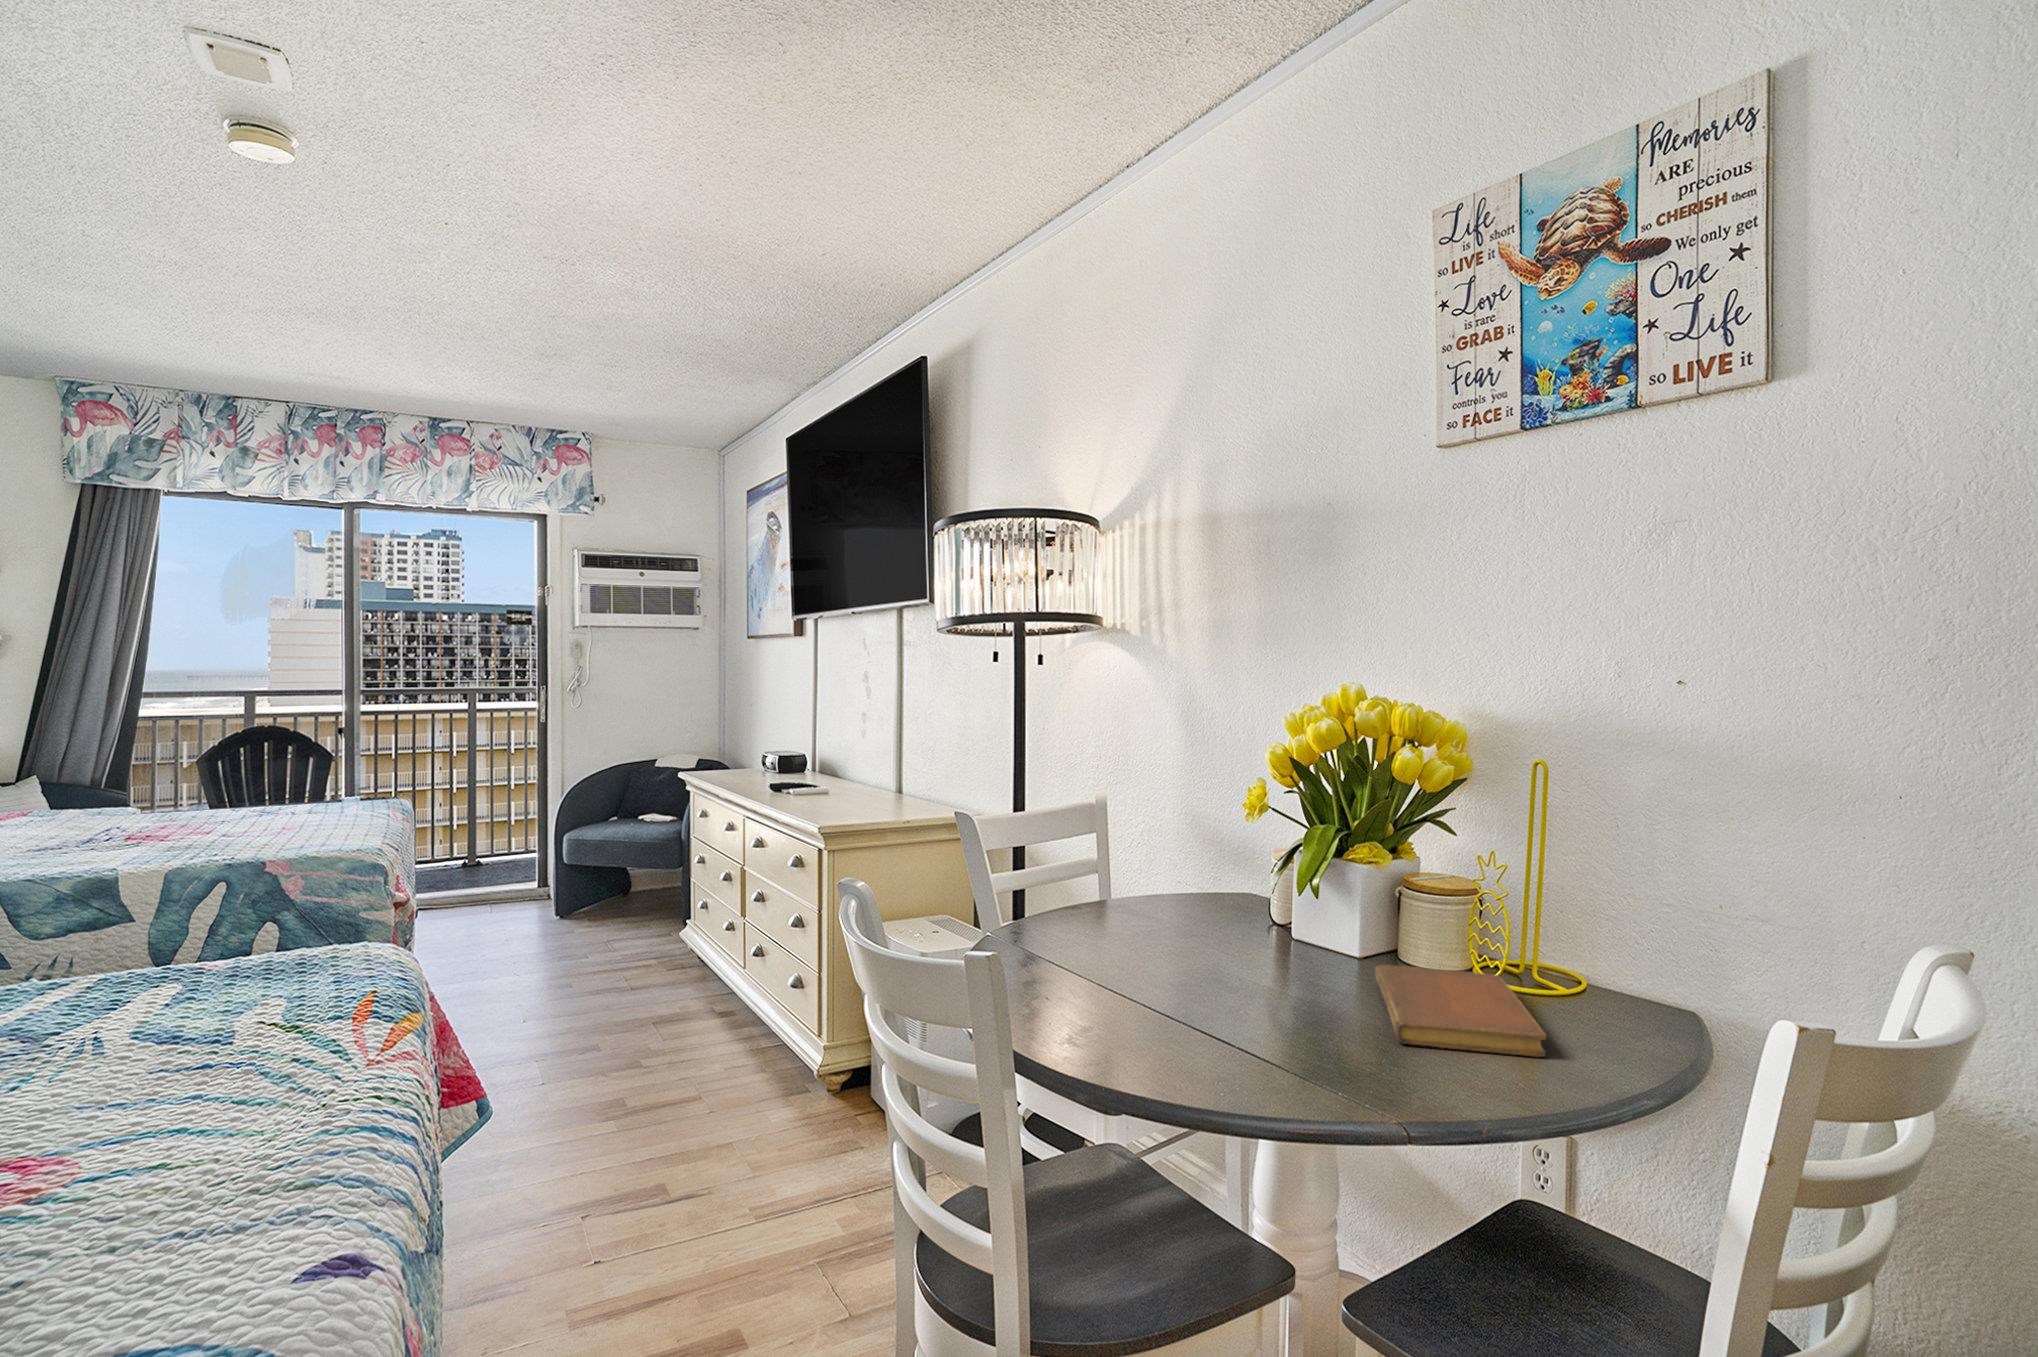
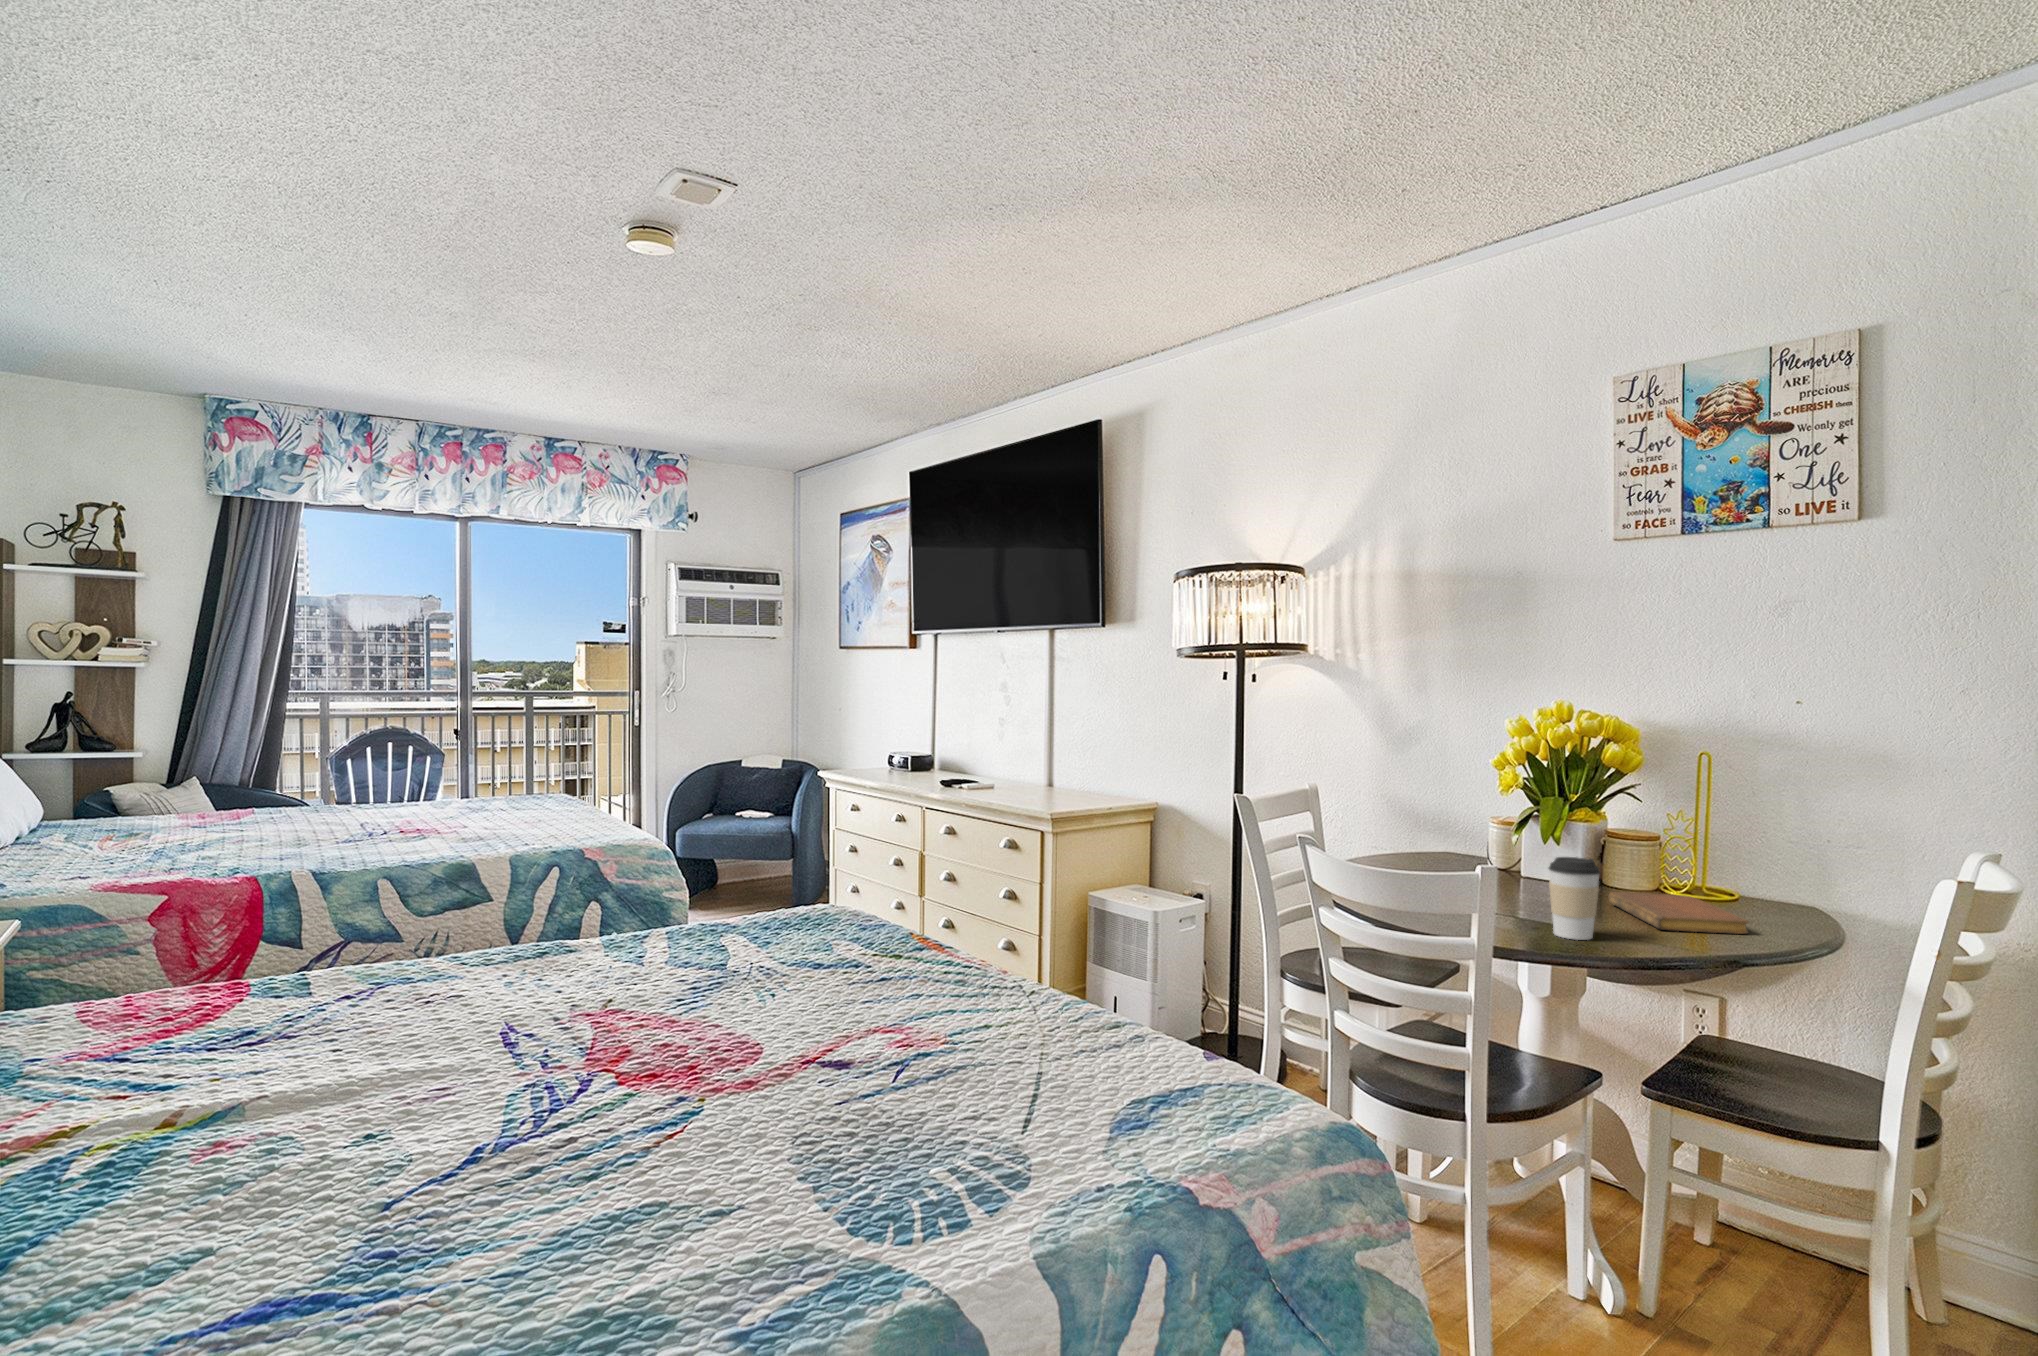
coffee cup: none [1199,922,1278,1065] -> present [1549,857,1600,940]

